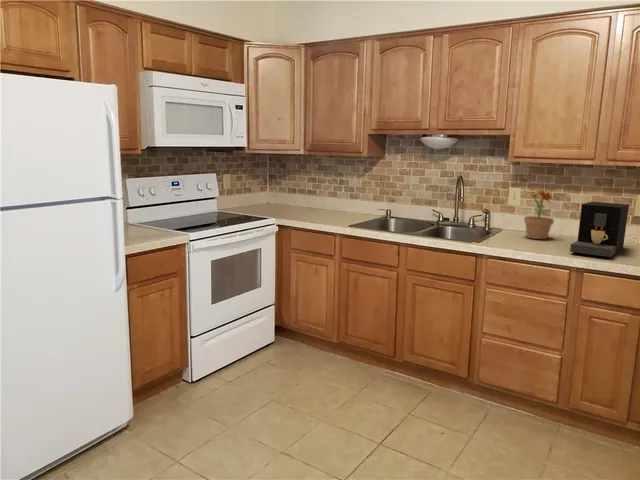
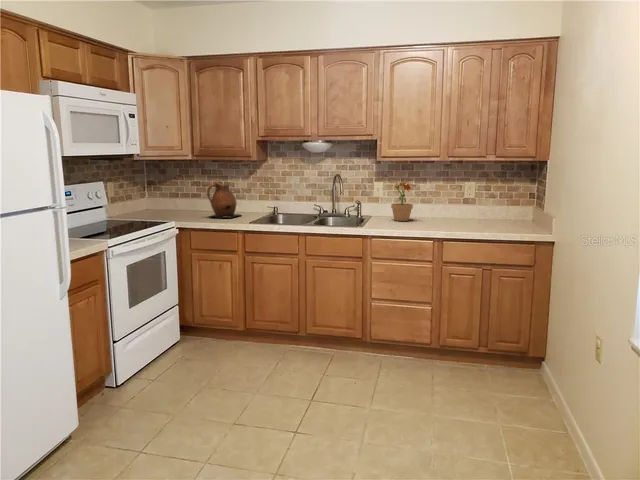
ceramic pitcher: none [315,177,352,219] -> present [207,181,239,218]
coffee maker: present [570,202,629,257] -> none [433,189,464,229]

